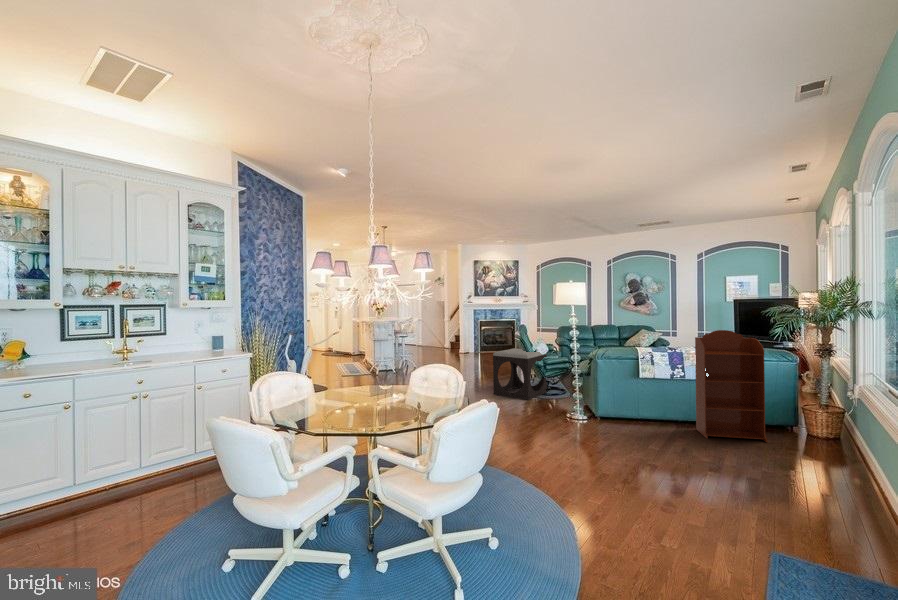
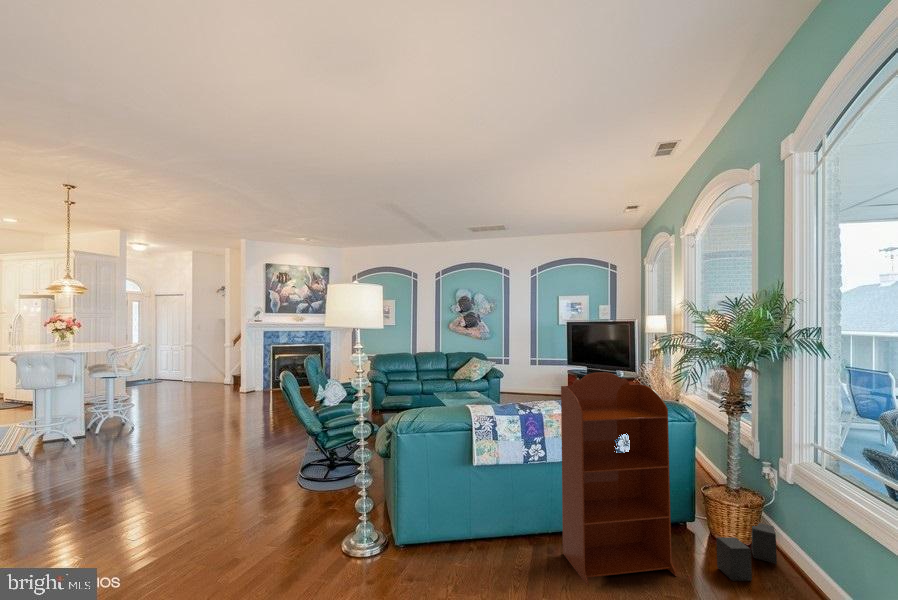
footstool: present [493,348,547,400] -> none [225,399,331,502]
speaker: none [799,424,850,449] -> present [716,523,777,581]

